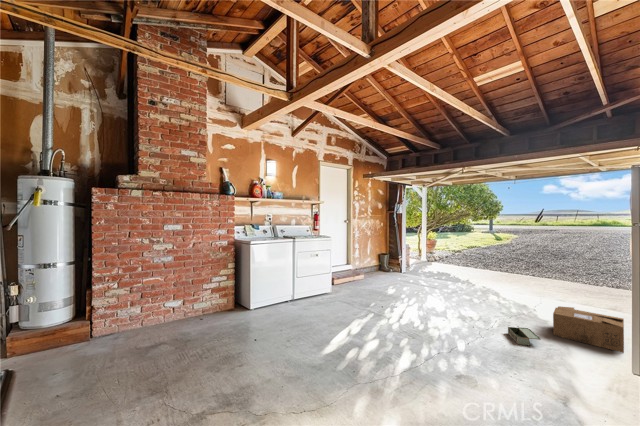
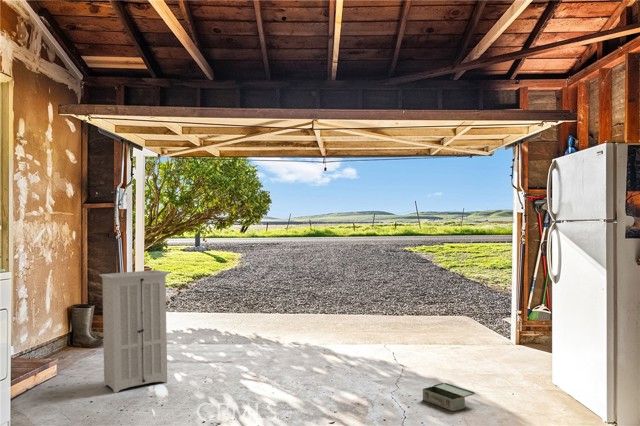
storage cabinet: none [369,241,394,291] -> present [99,269,169,393]
cardboard box: present [553,306,624,353] -> none [450,337,534,385]

